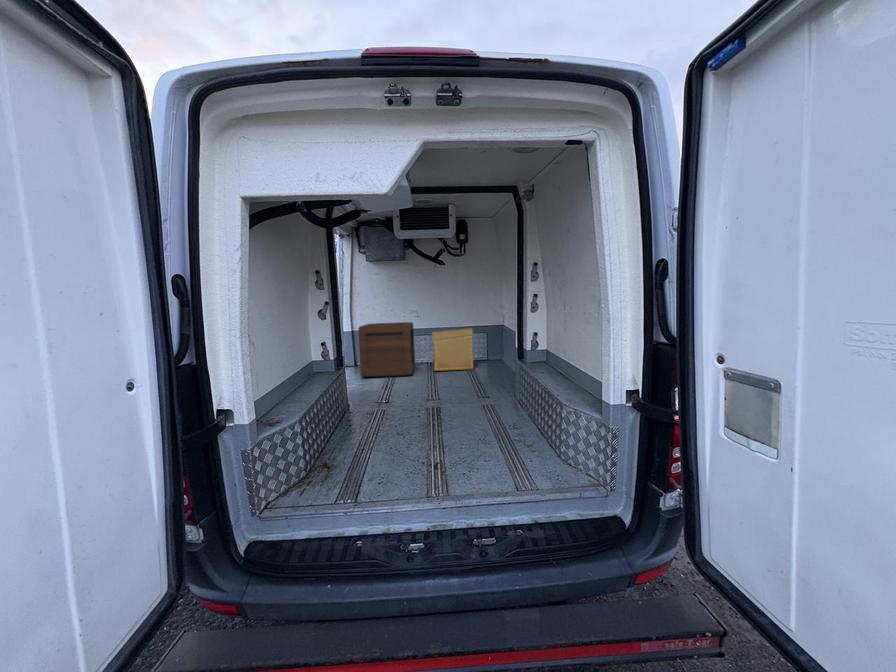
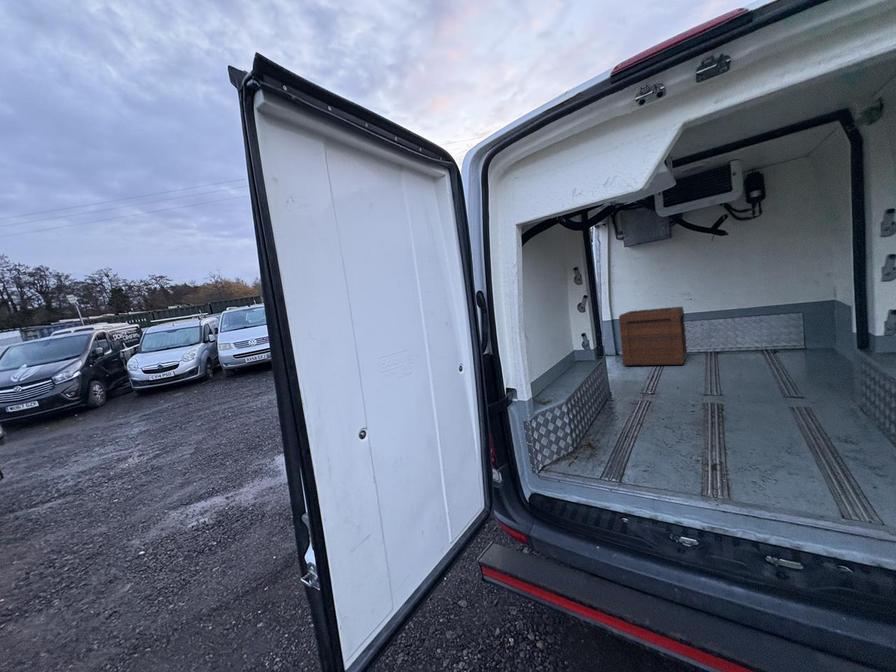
cardboard box: present [432,328,473,371] -> none [709,309,772,361]

